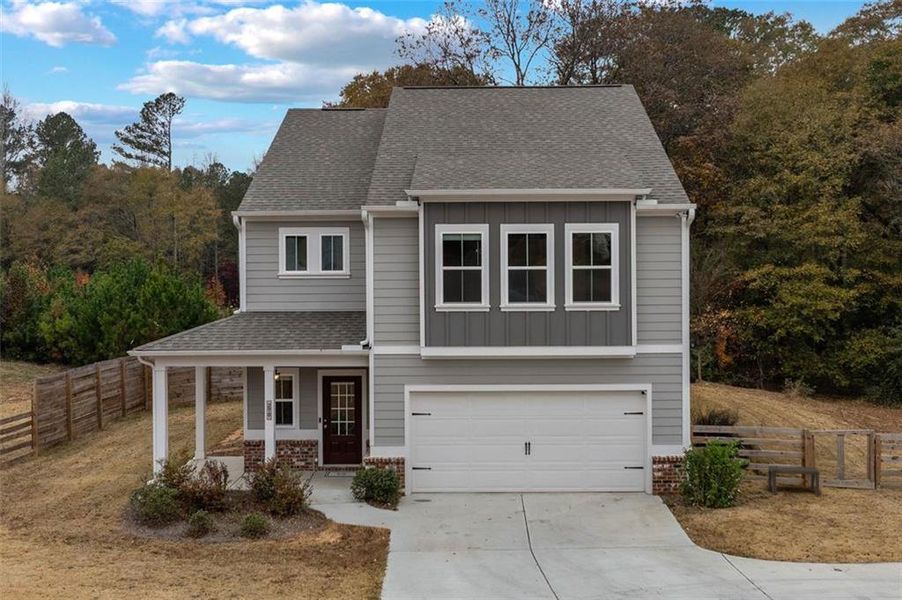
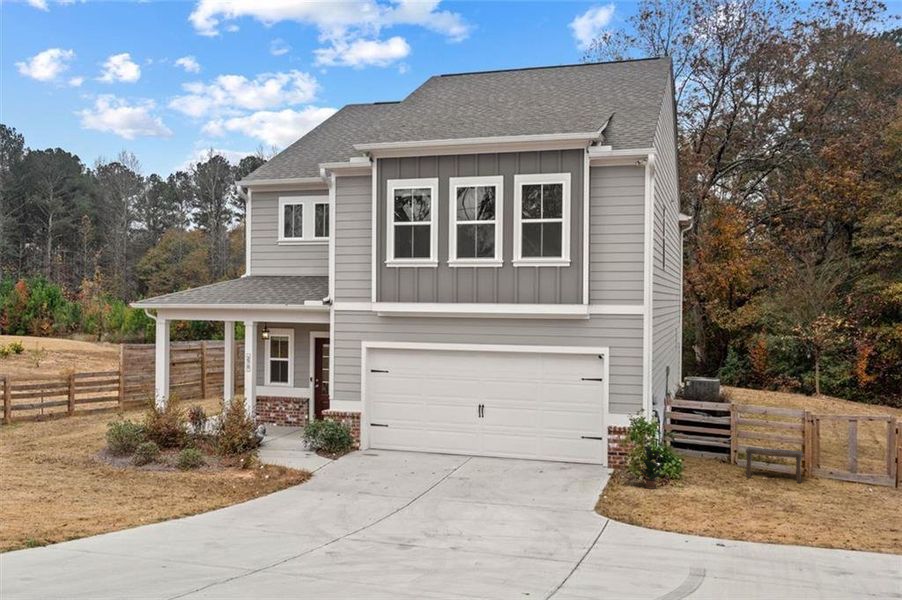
potted plant: none [701,477,726,516] -> present [638,447,661,489]

